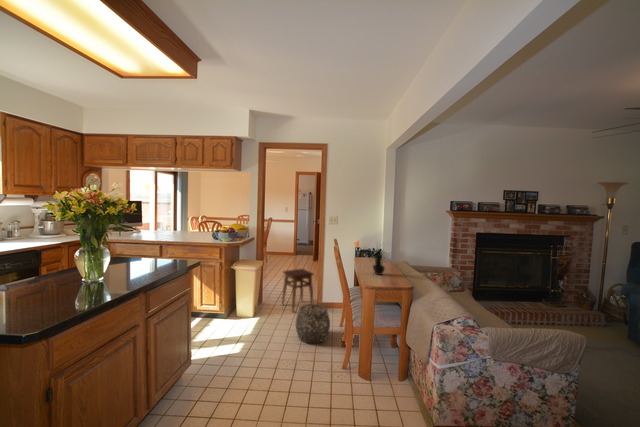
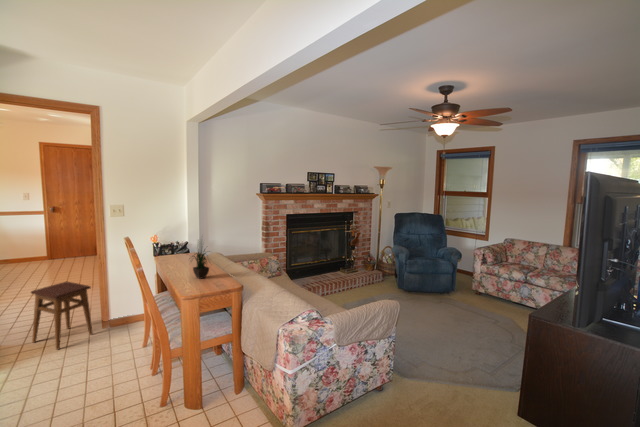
woven basket: present [296,304,330,343] -> none [73,331,132,391]

